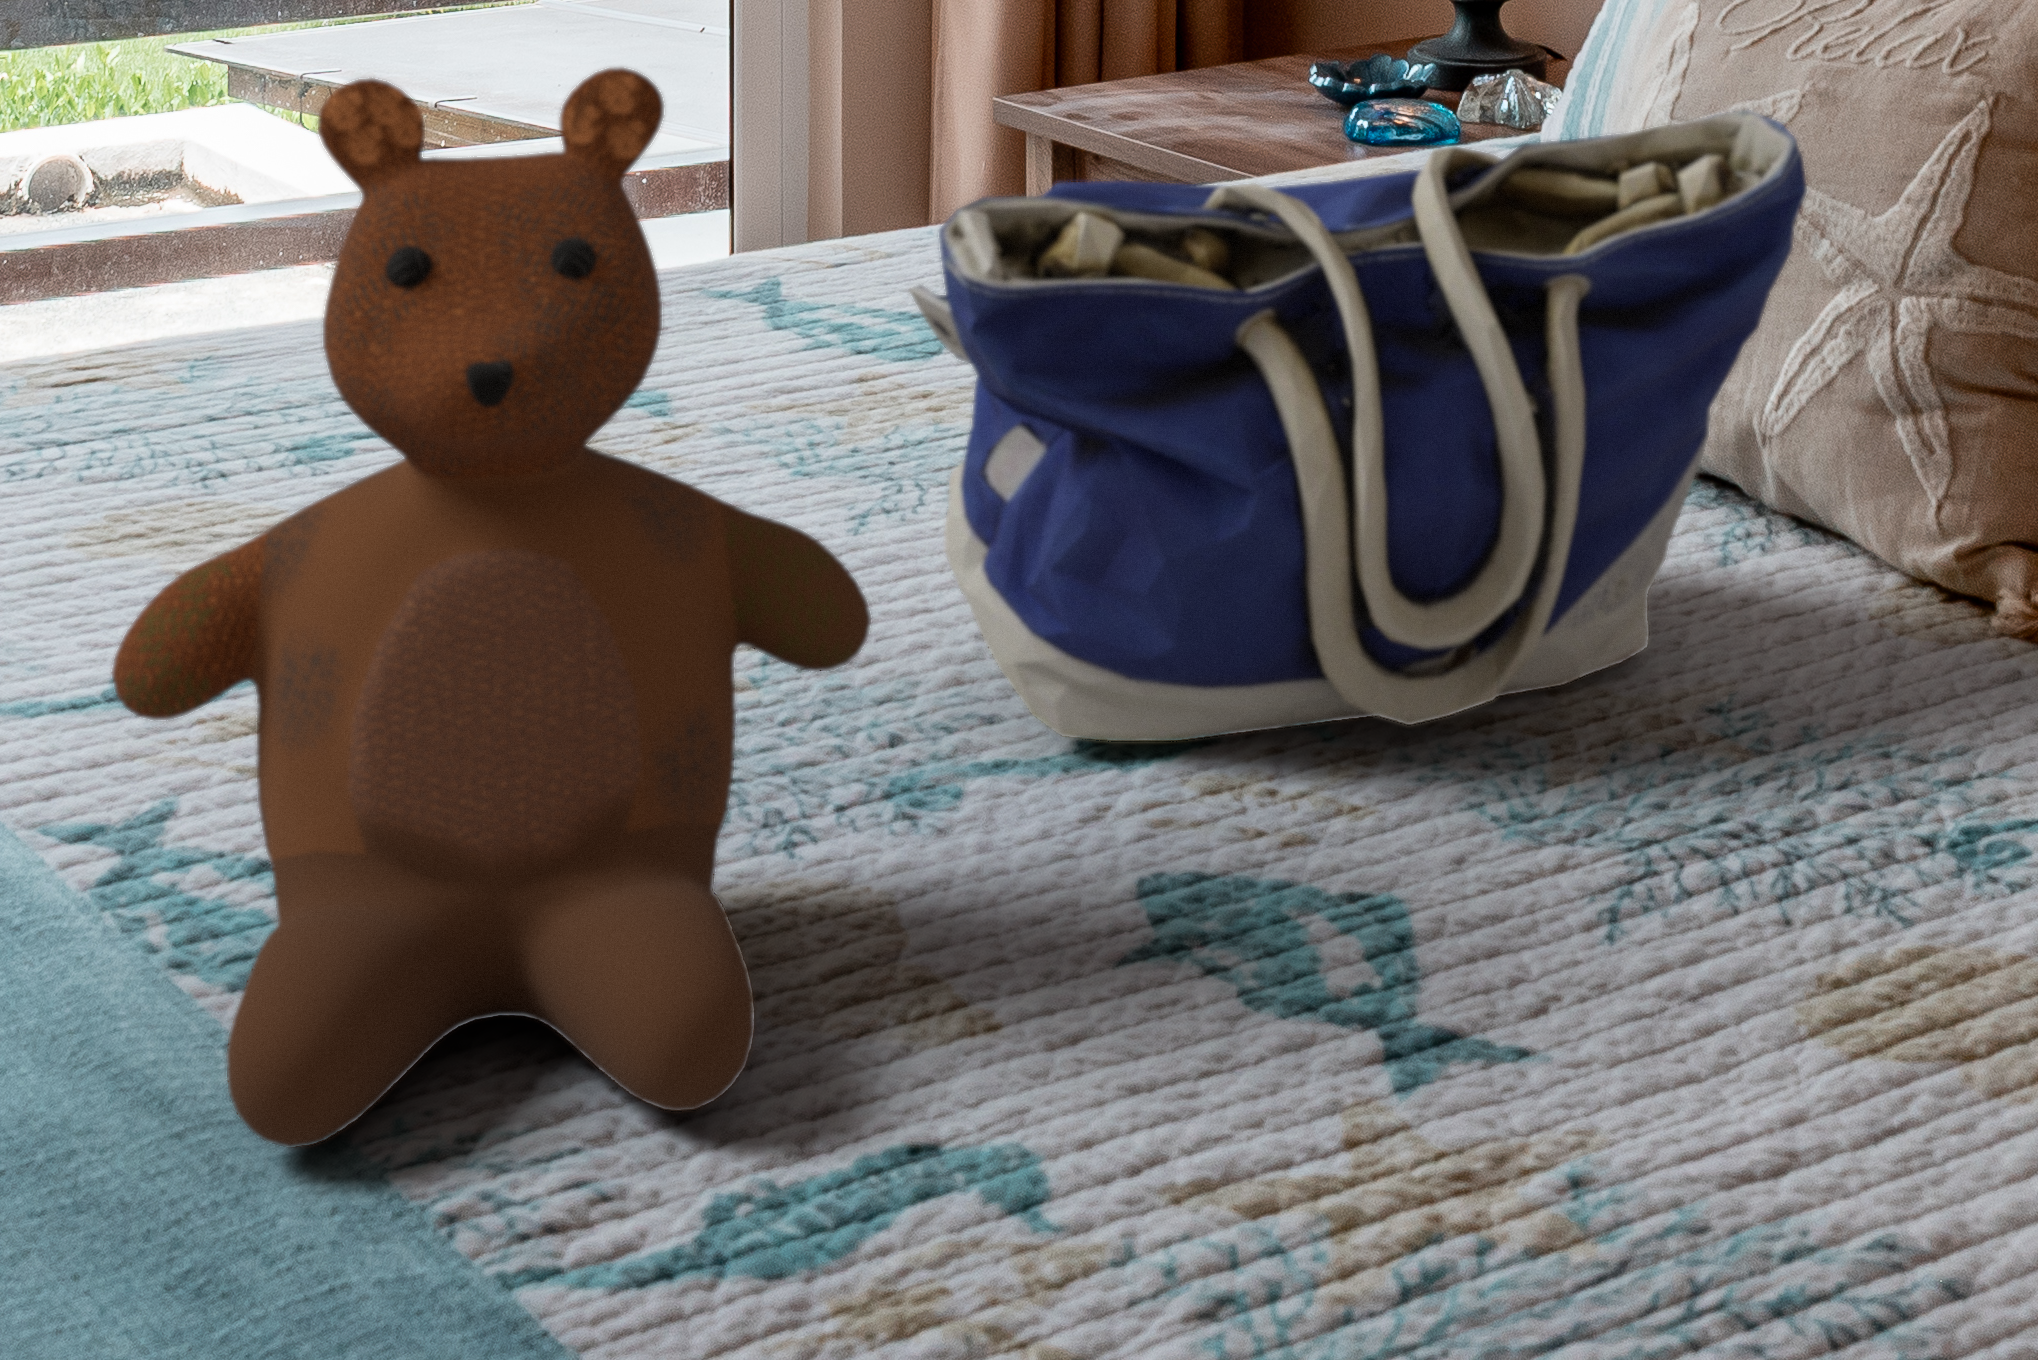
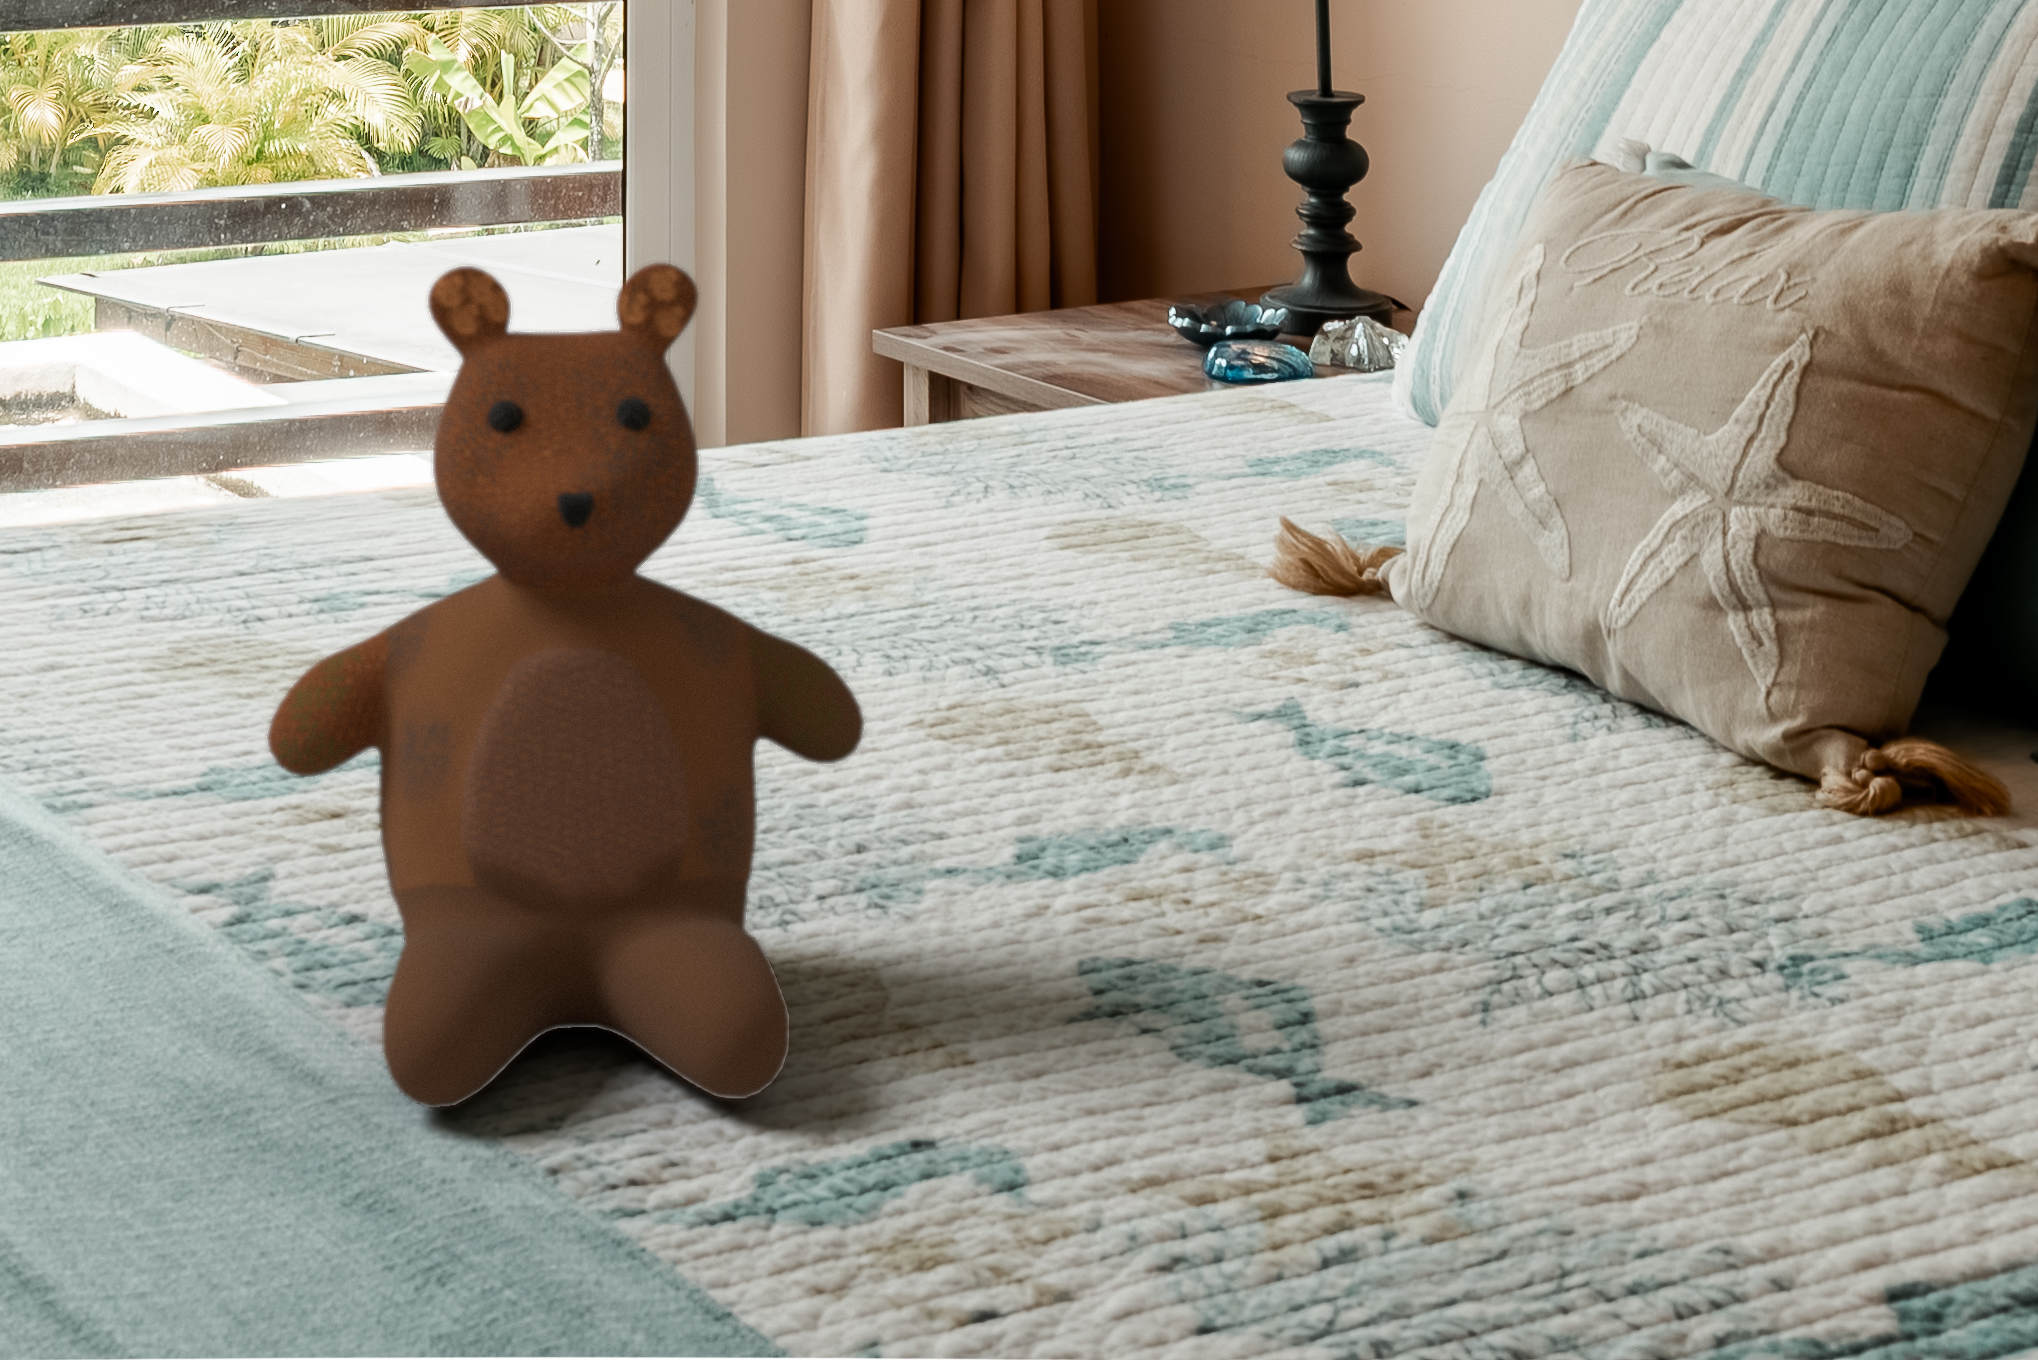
tote bag: present [910,110,1807,741] -> none [878,333,1643,857]

